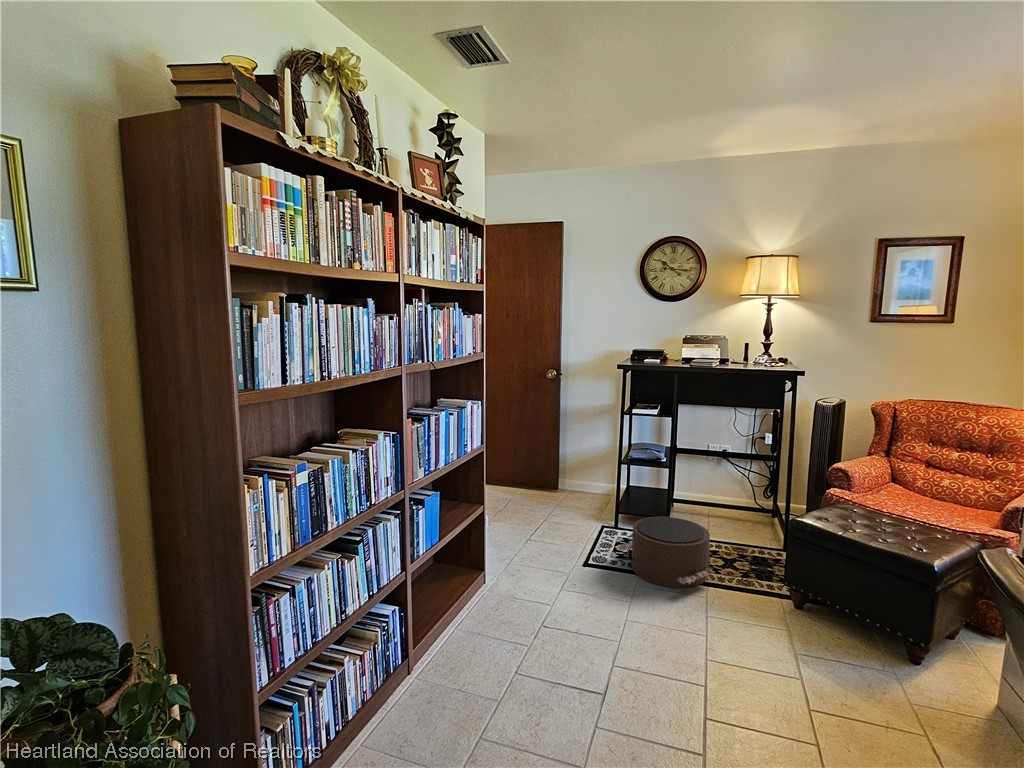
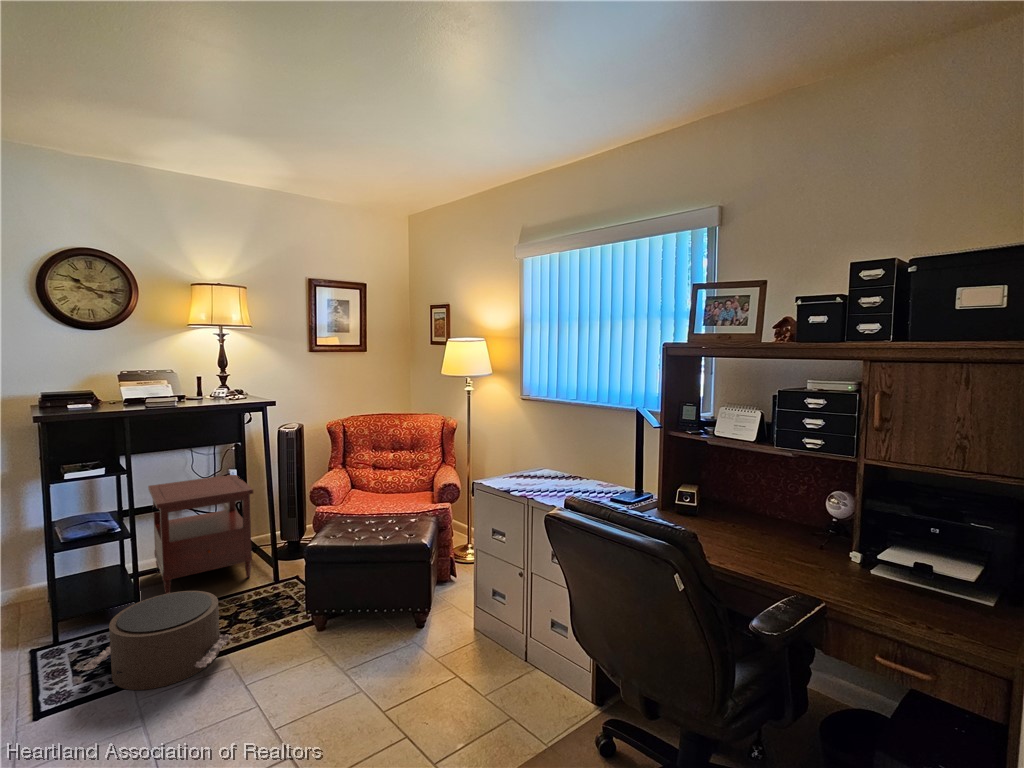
side table: none [691,433,773,537] -> present [148,475,253,594]

